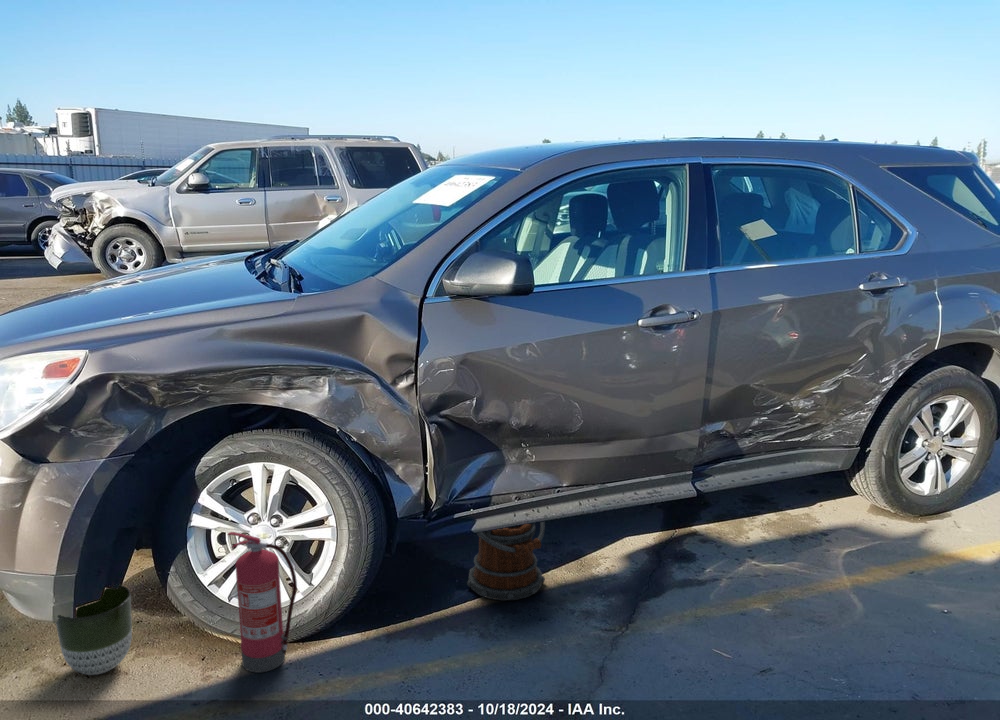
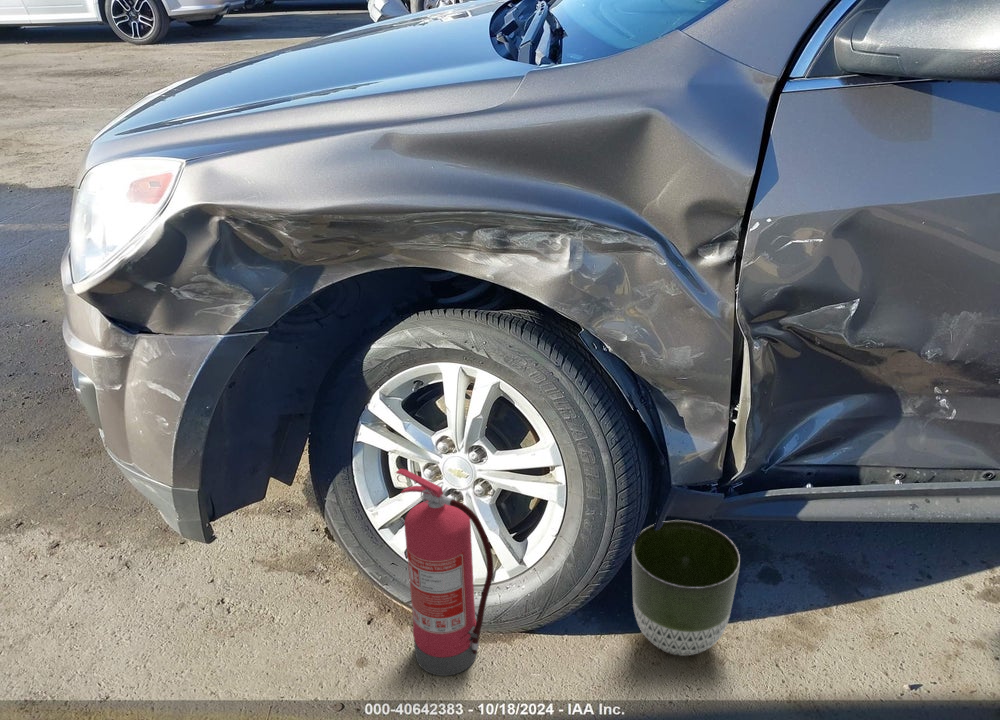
bucket: present [467,522,545,601] -> none [784,468,943,635]
planter: present [55,584,132,675] -> present [632,520,740,656]

